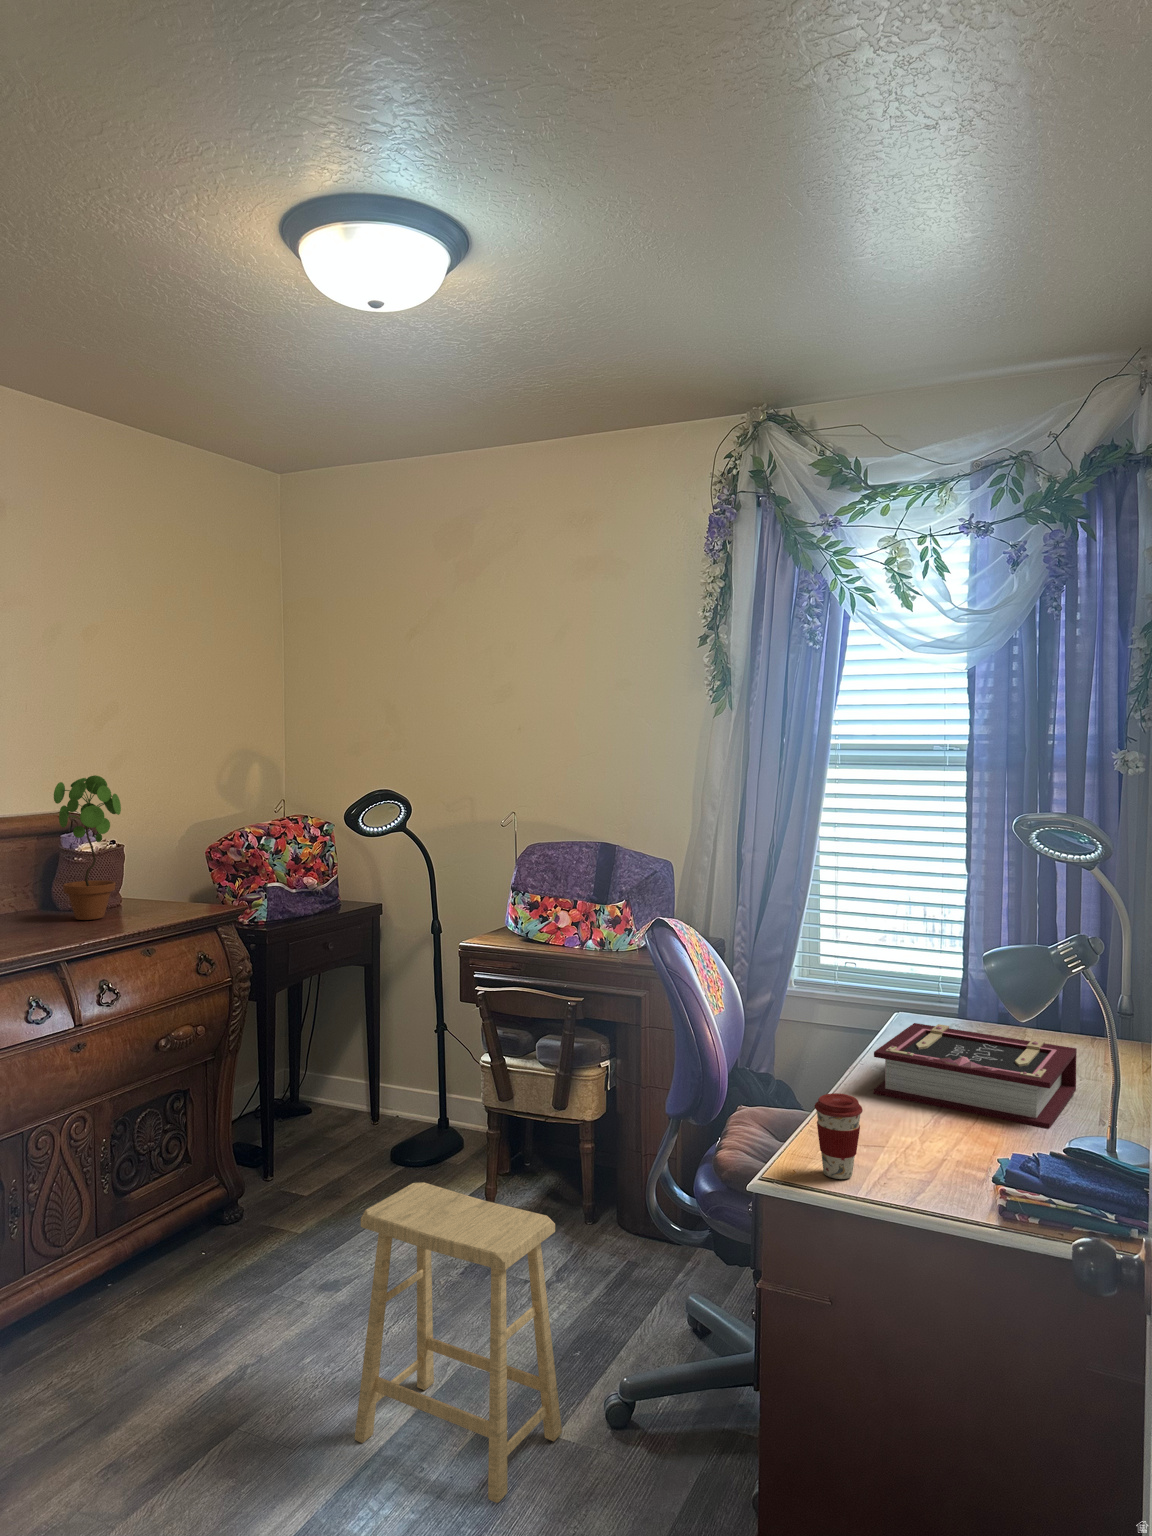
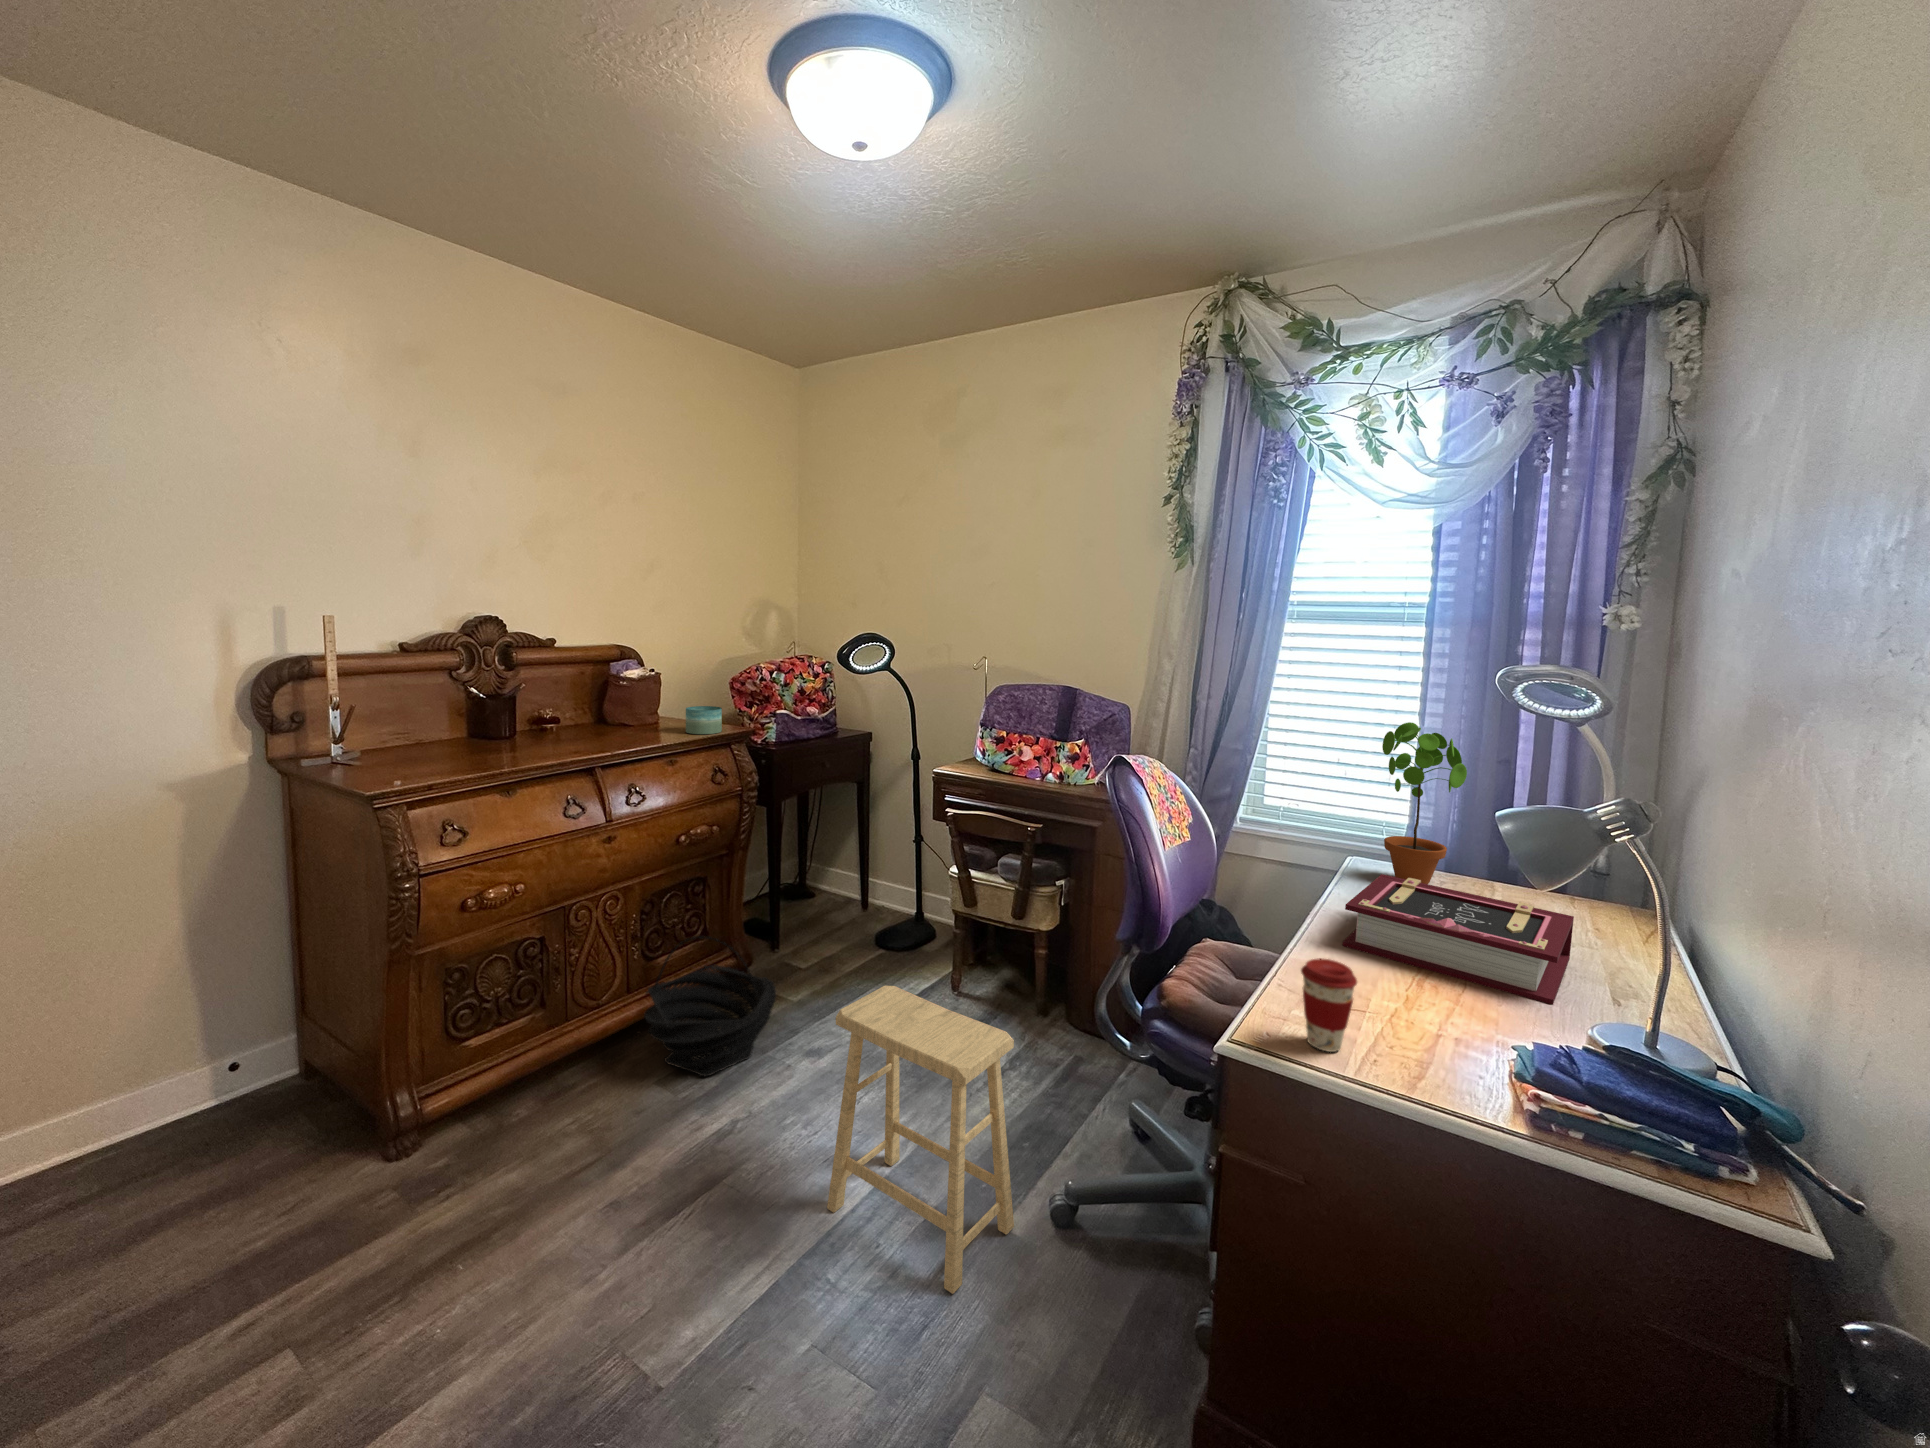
potted plant: present [54,775,121,920] -> present [1382,722,1467,884]
candle: none [162,882,206,915] -> present [686,706,722,734]
basket: none [120,1153,281,1321] -> present [644,936,776,1076]

